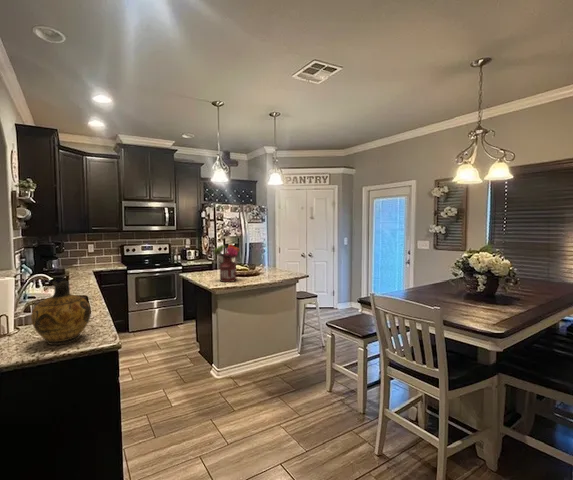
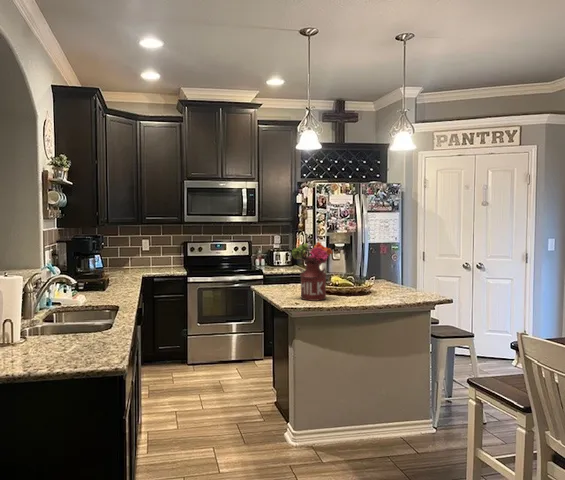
ceramic jug: present [31,281,91,345] -> none [29,279,99,361]

